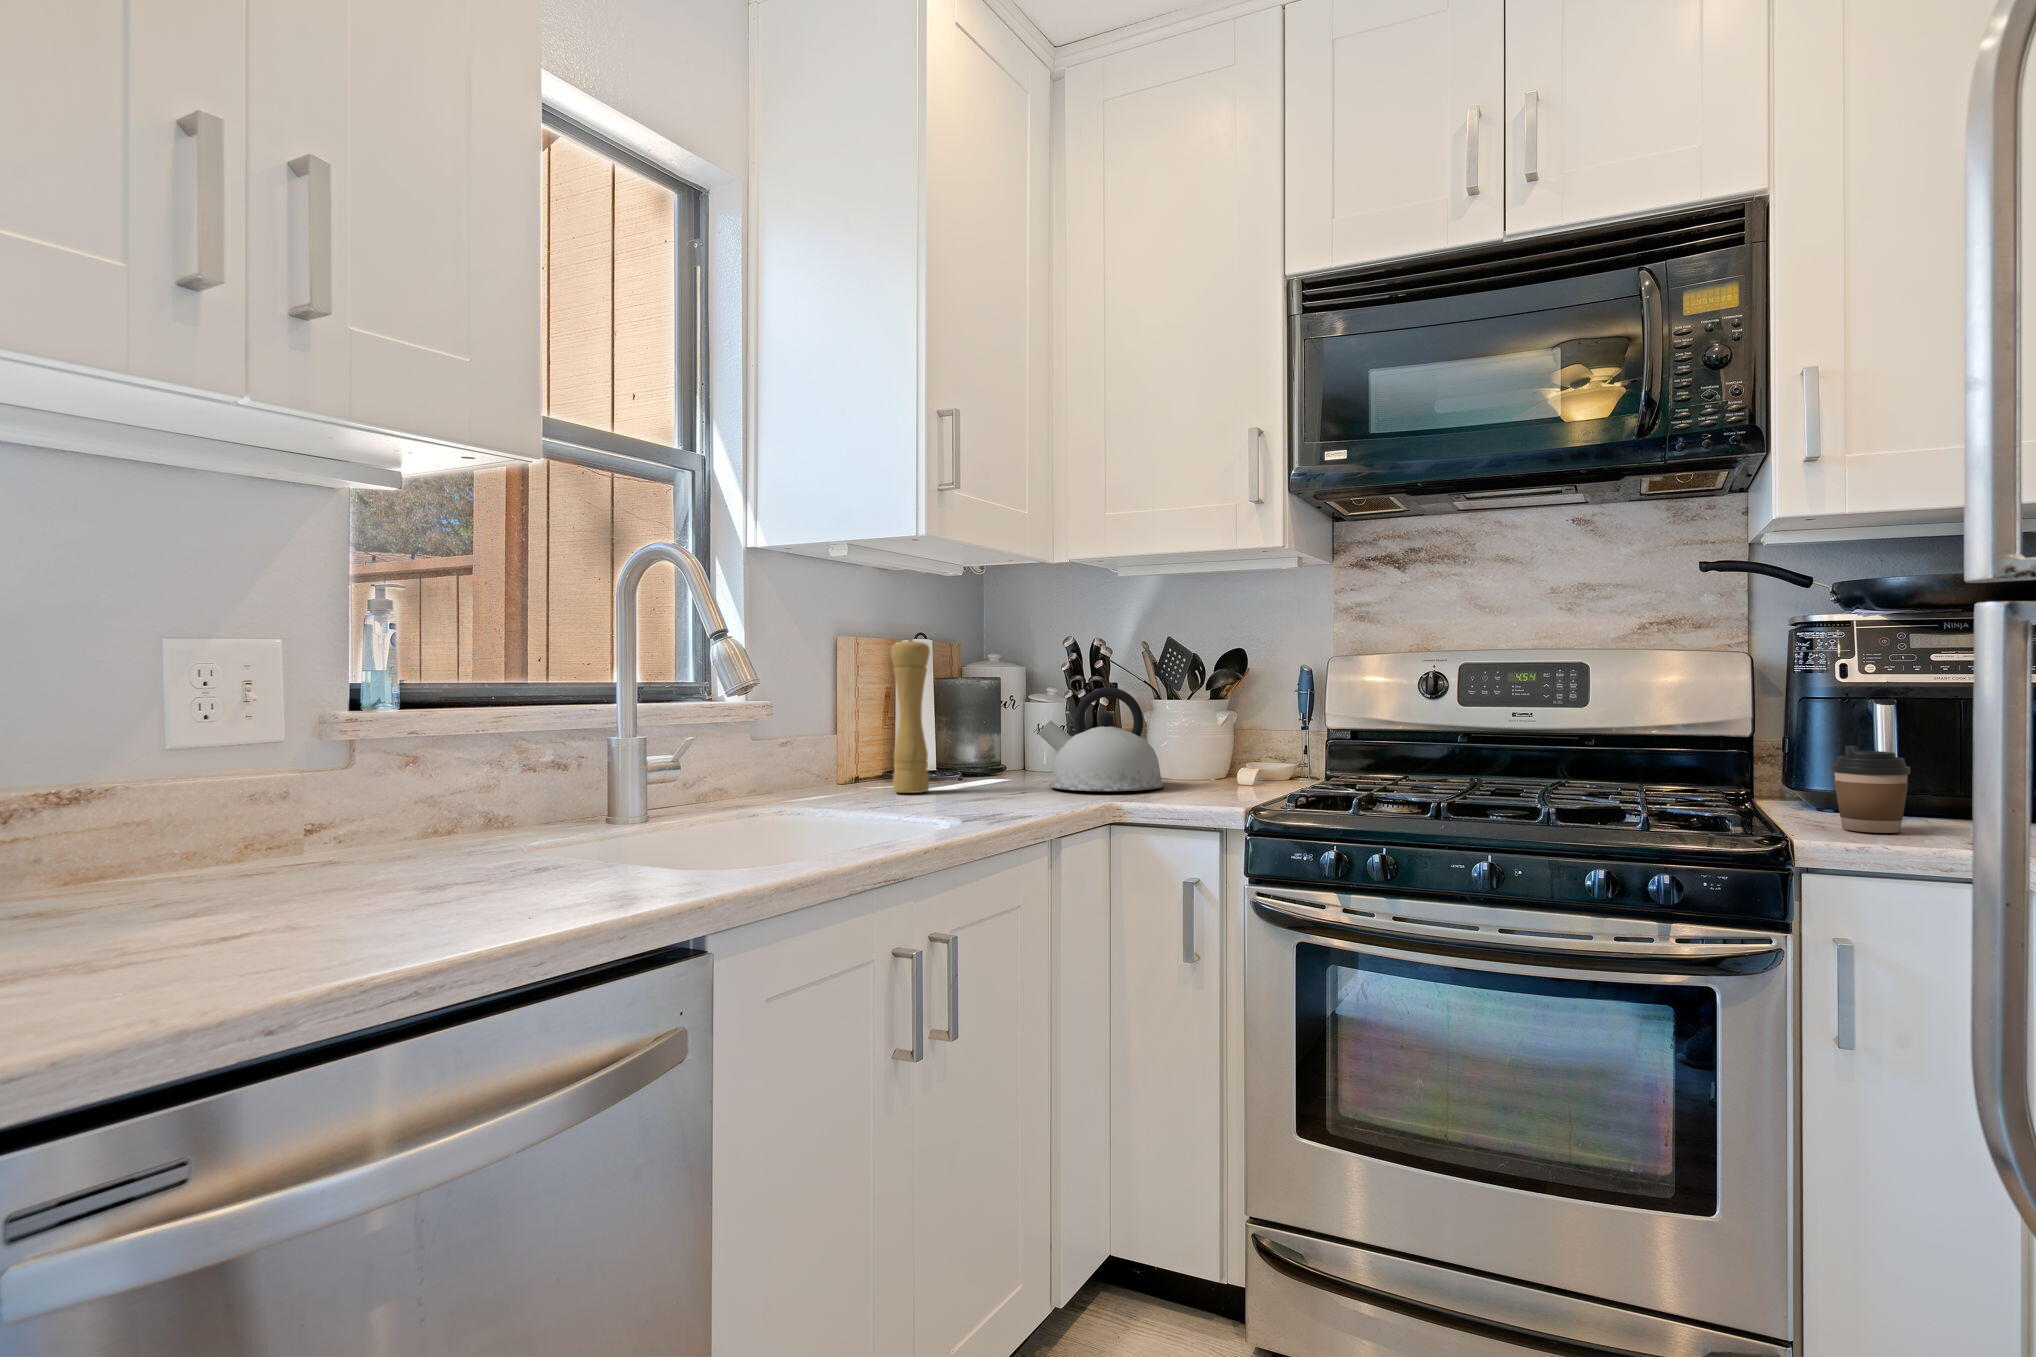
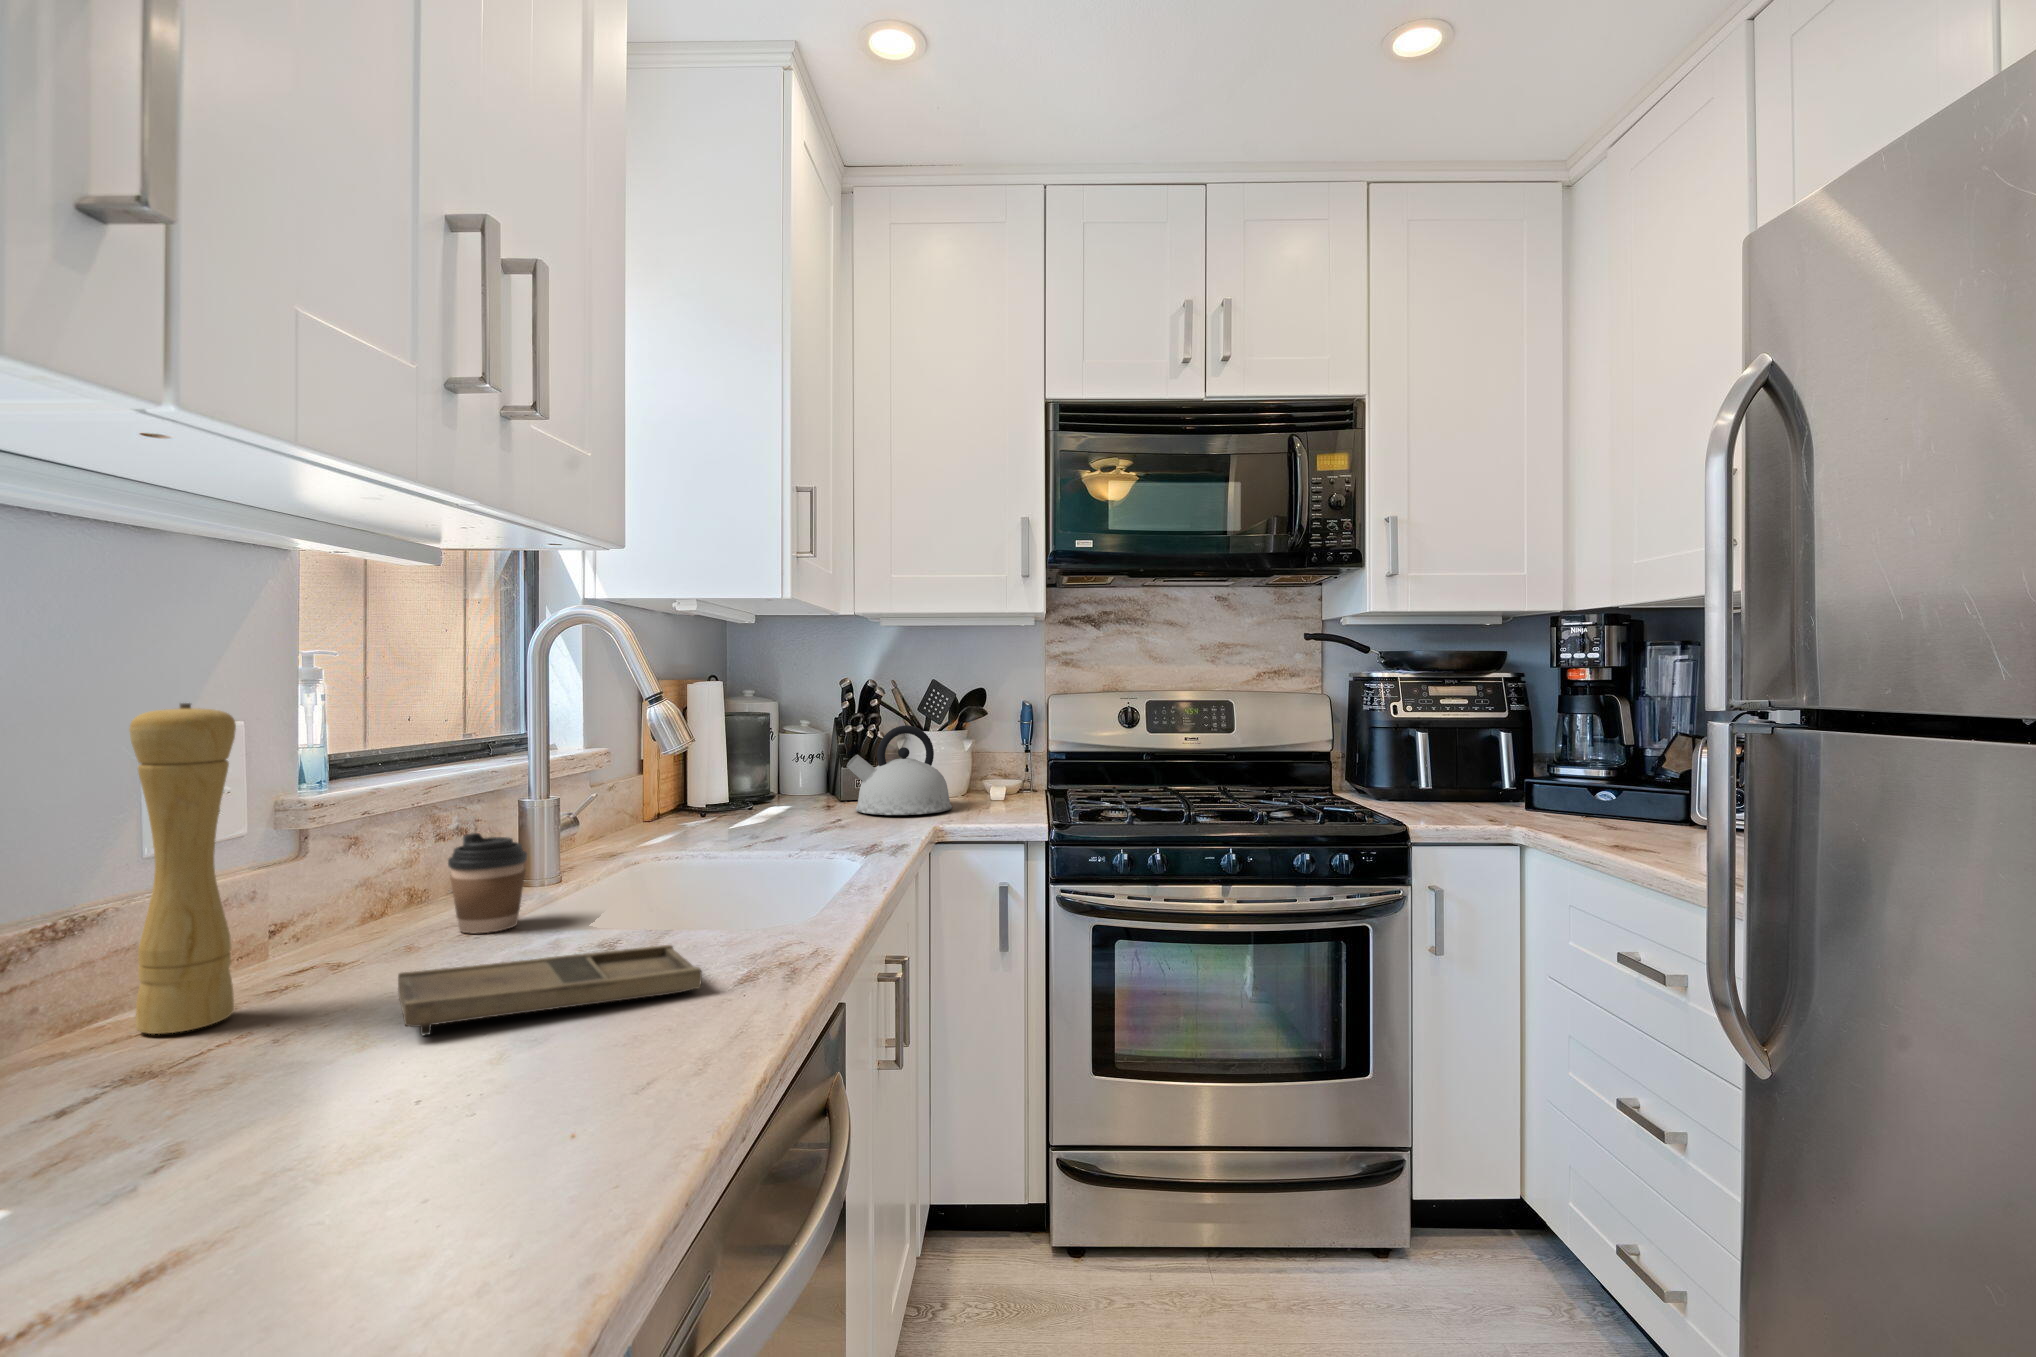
pepper mill: present [891,639,930,793] -> present [129,703,236,1034]
coffee cup: present [1832,746,1910,833] -> present [448,833,527,933]
tray: none [213,861,540,914] -> present [398,945,702,1035]

